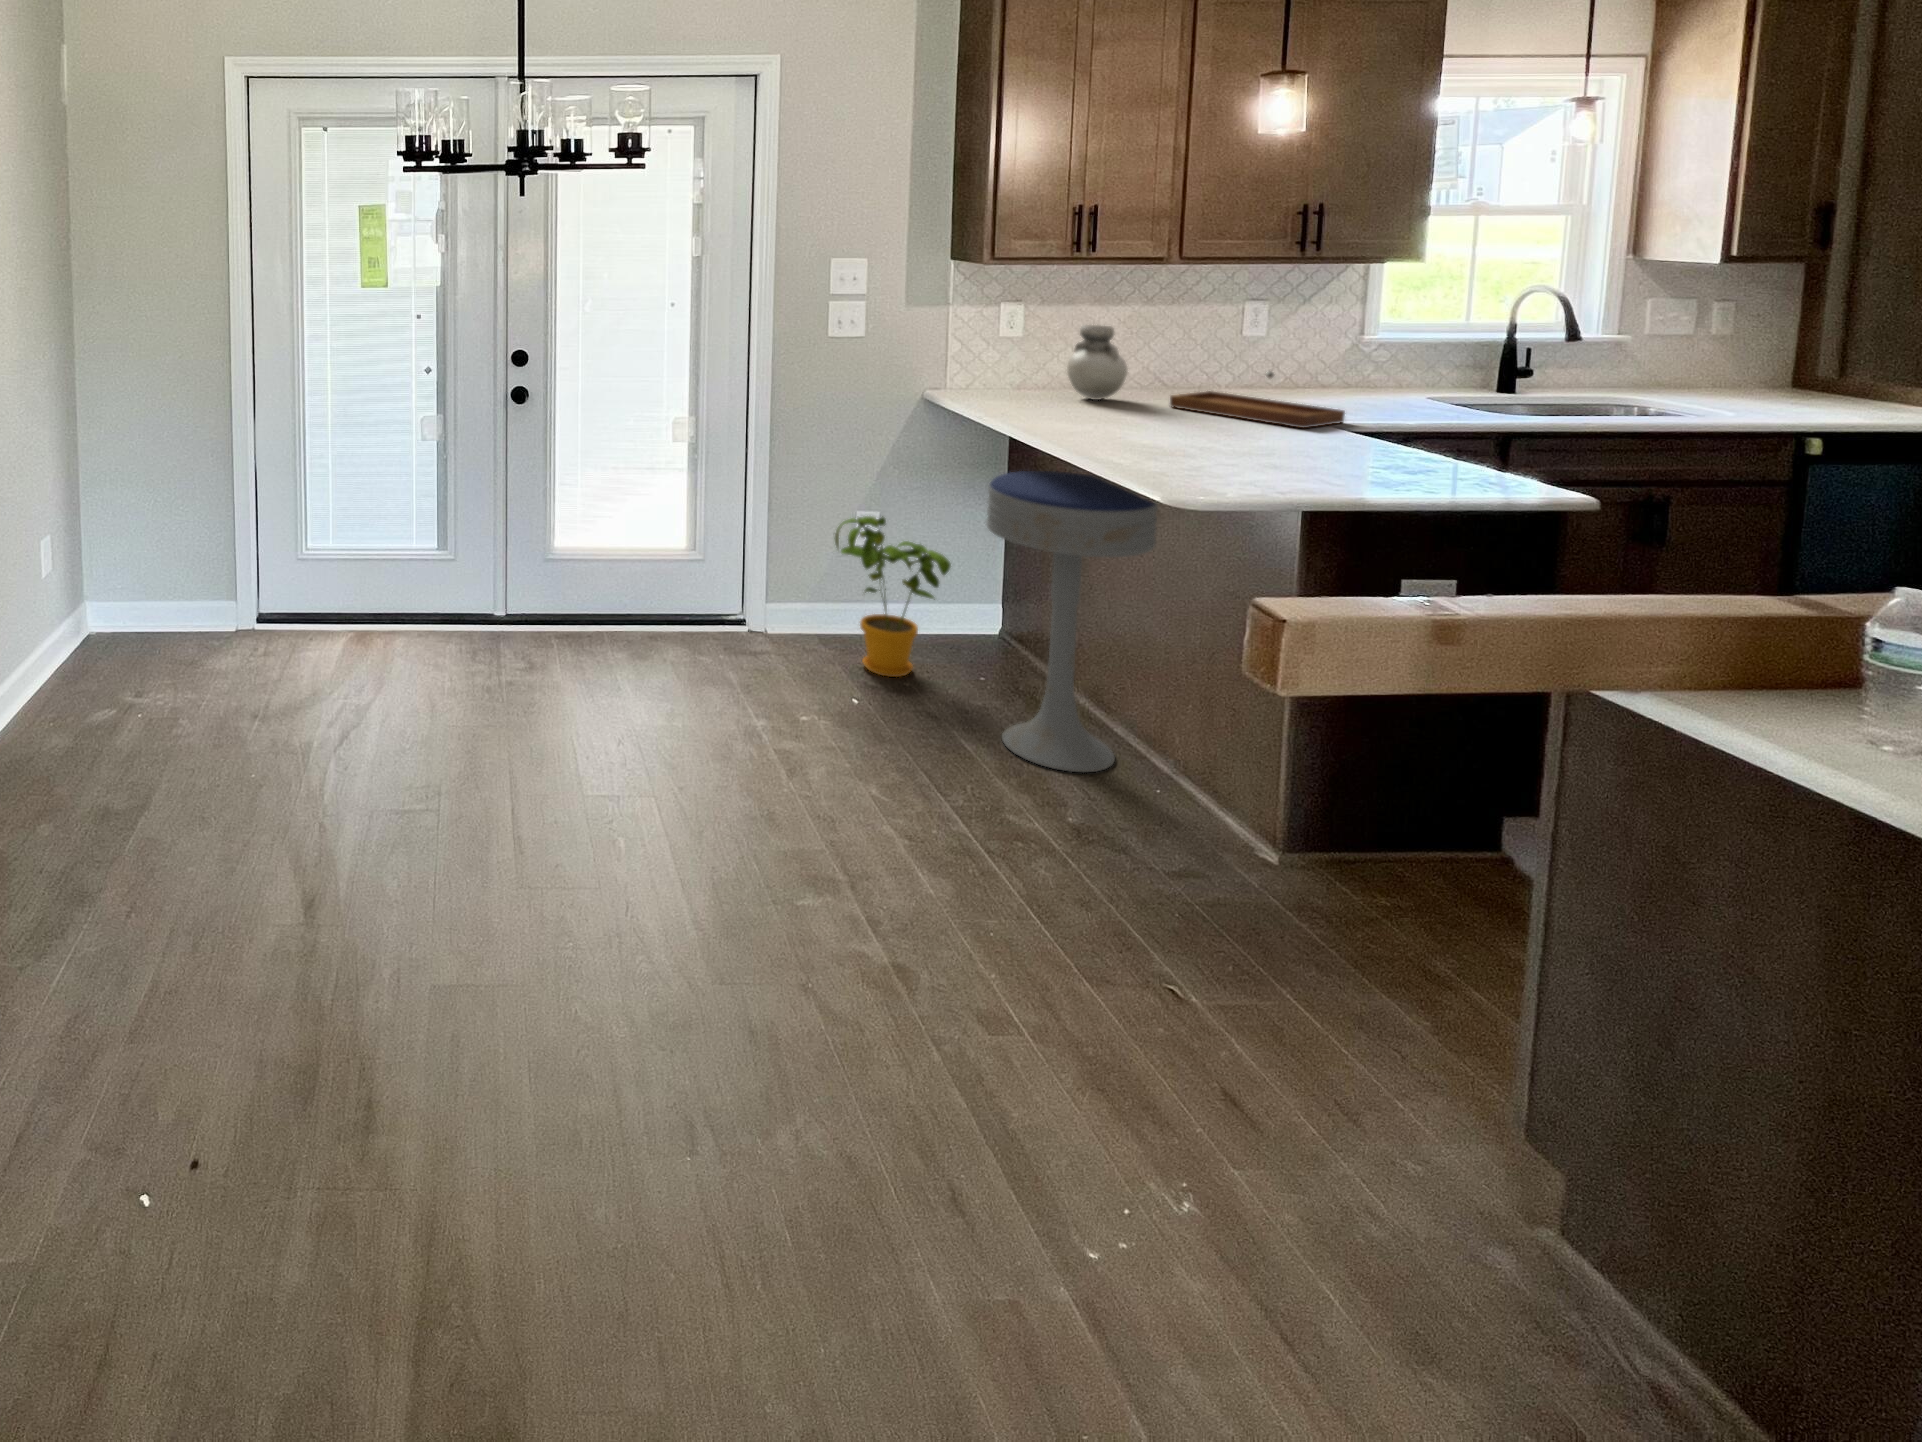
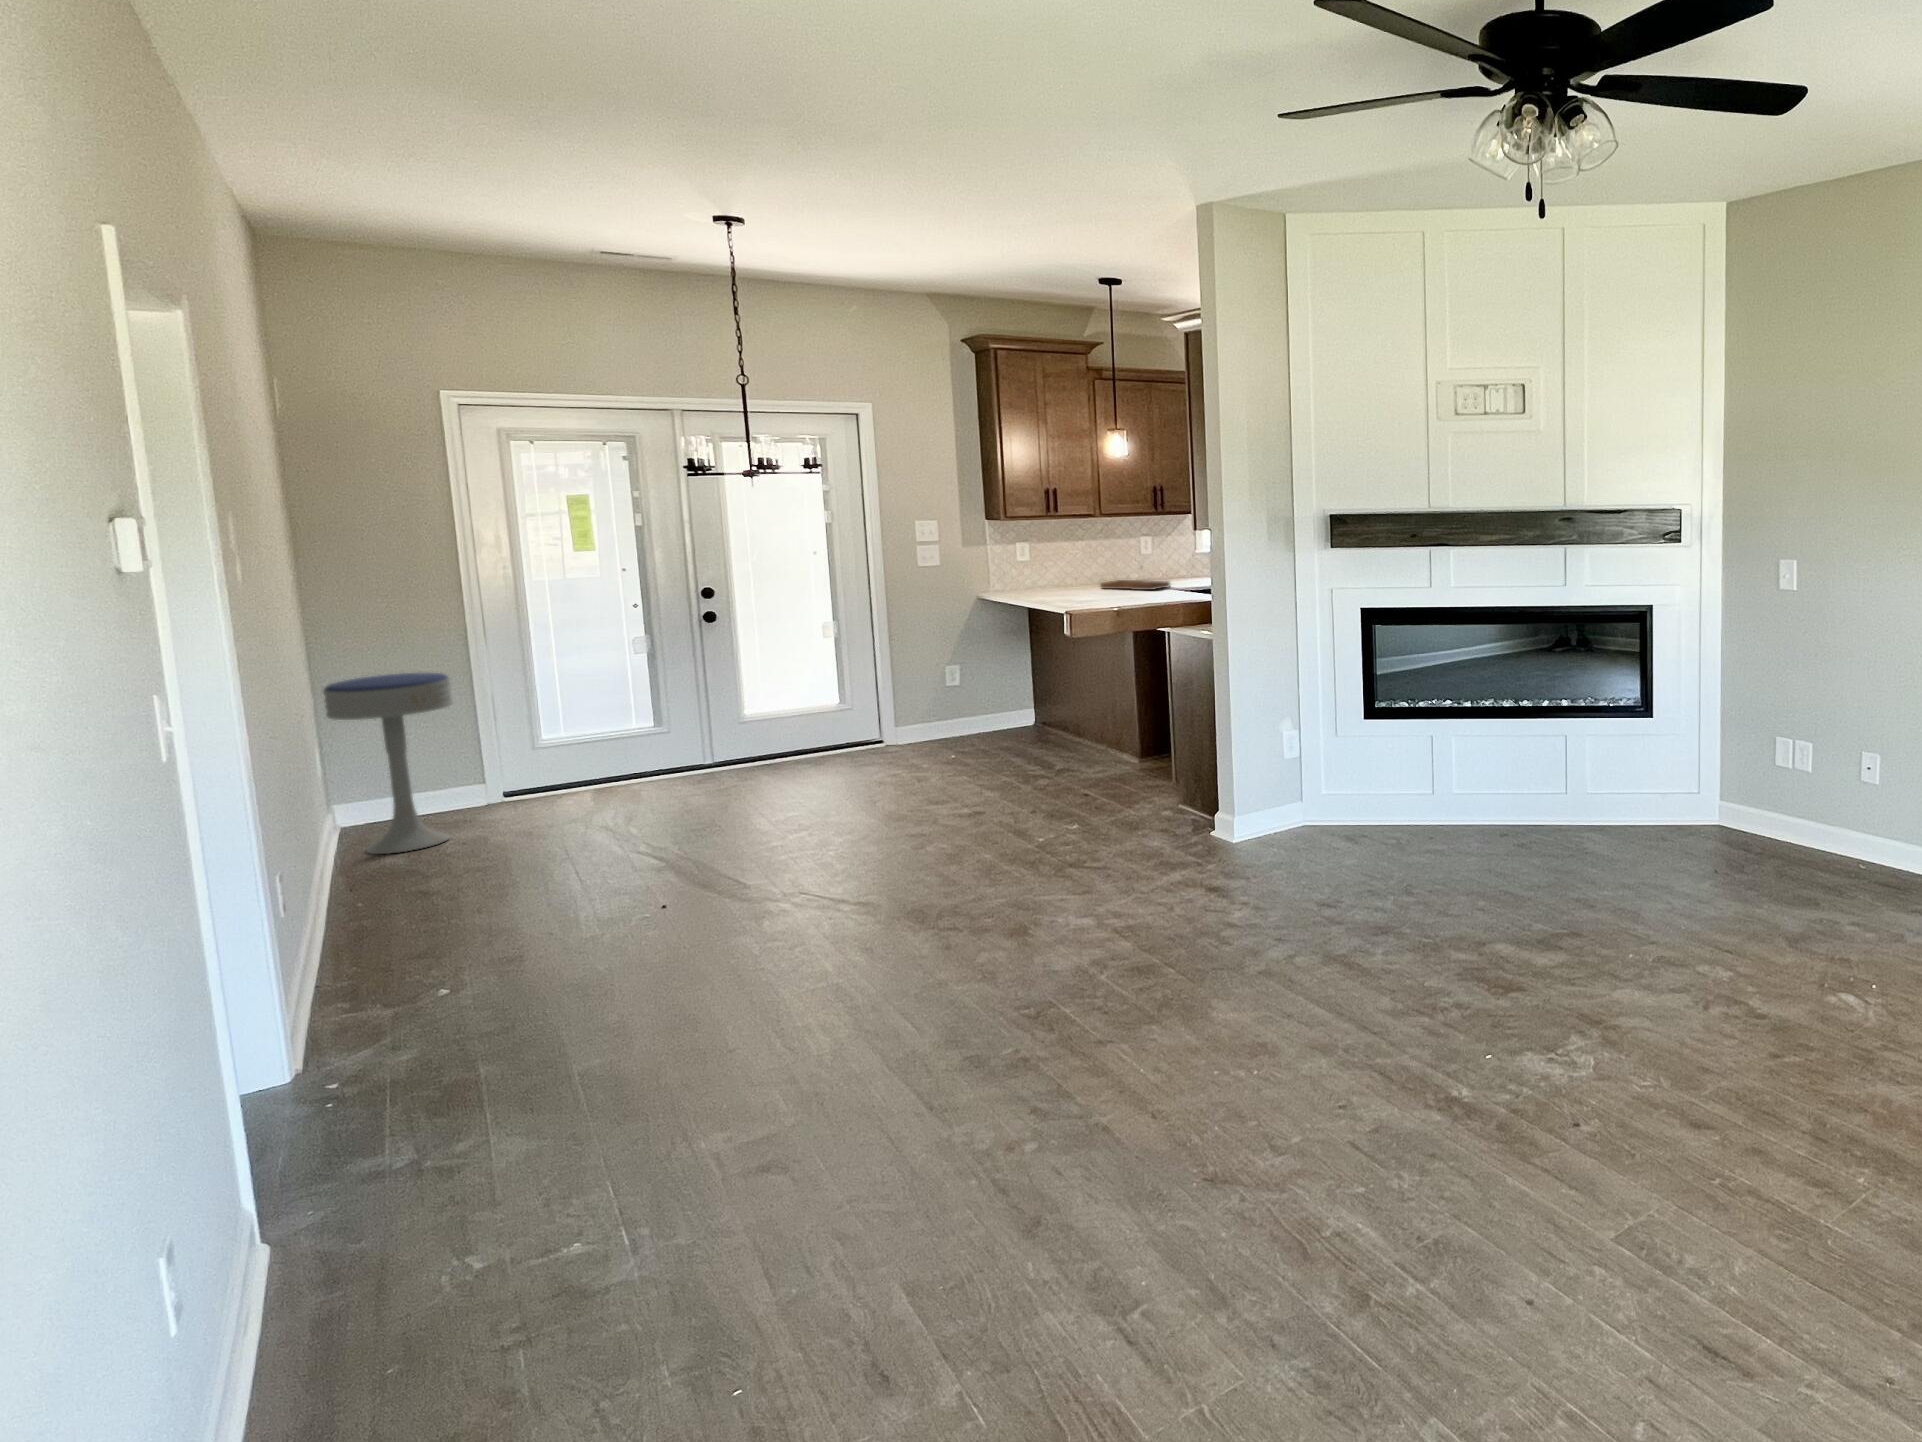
vase: present [1067,325,1128,400] -> none [1052,551,1081,589]
bar stool: present [987,471,1158,772] -> present [323,673,453,854]
house plant: present [835,516,951,677] -> none [933,660,998,748]

